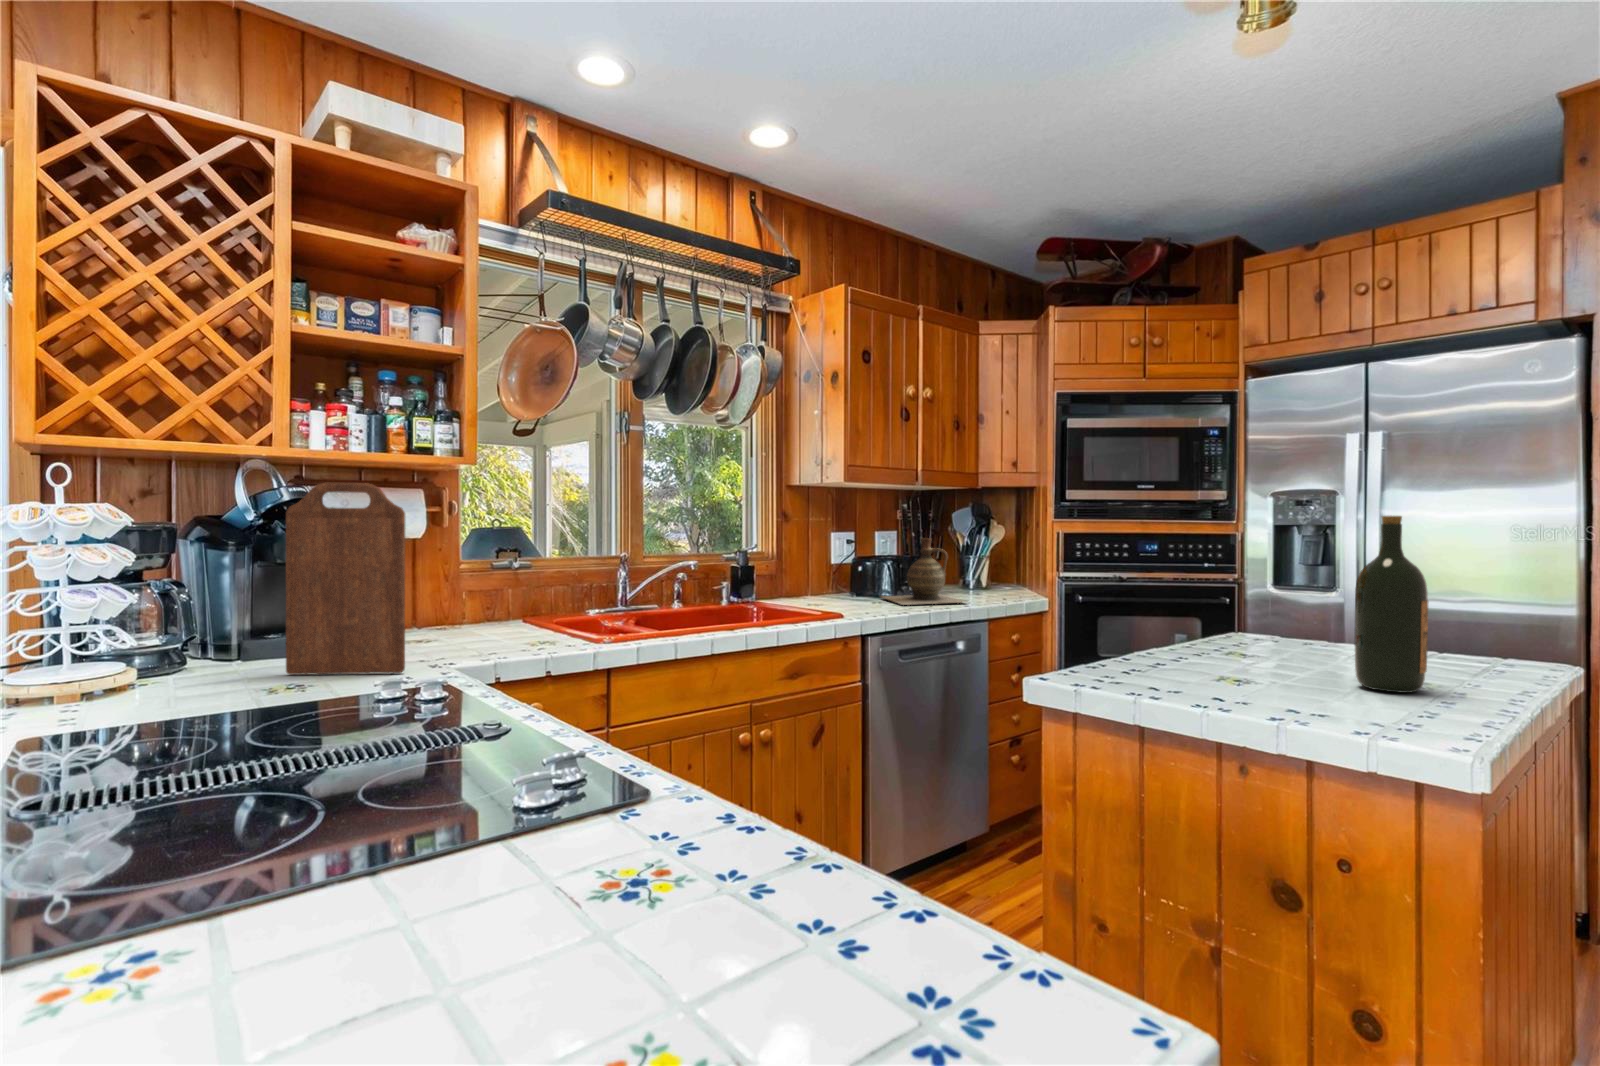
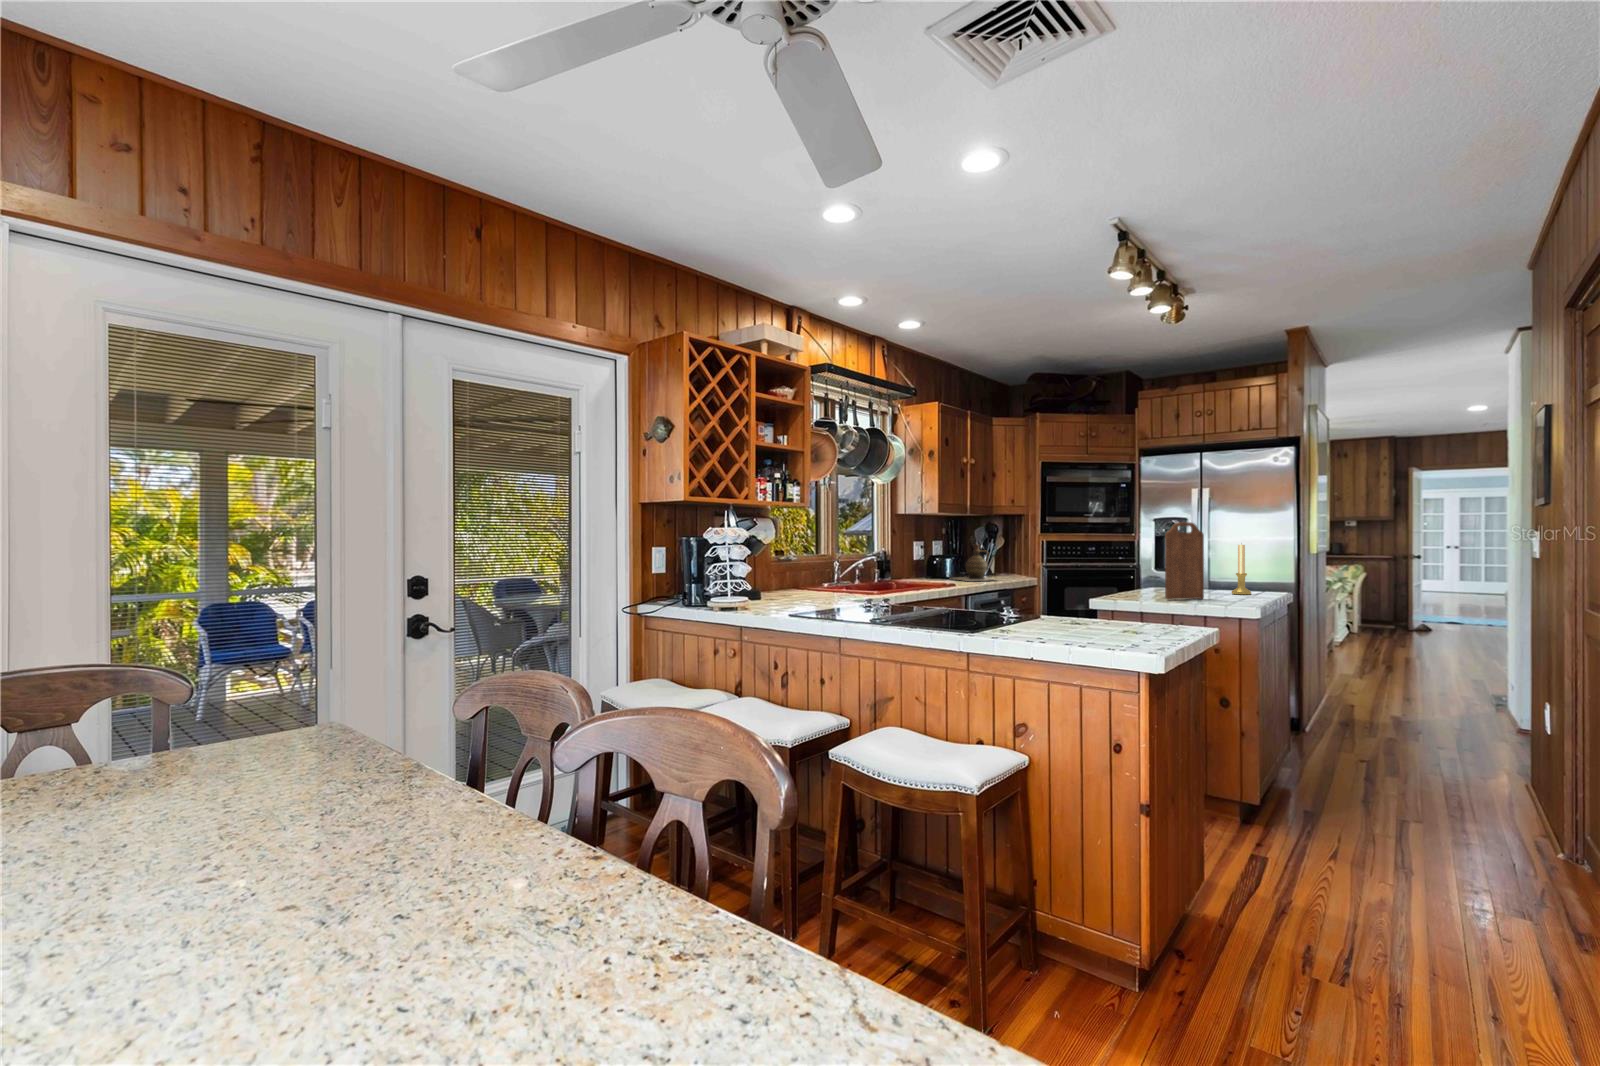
cutting board: present [286,482,405,675] -> present [1165,522,1204,600]
wine bottle: present [1355,516,1428,693] -> none [1203,533,1227,597]
candle holder: none [1439,542,1498,680] -> present [1232,544,1251,595]

